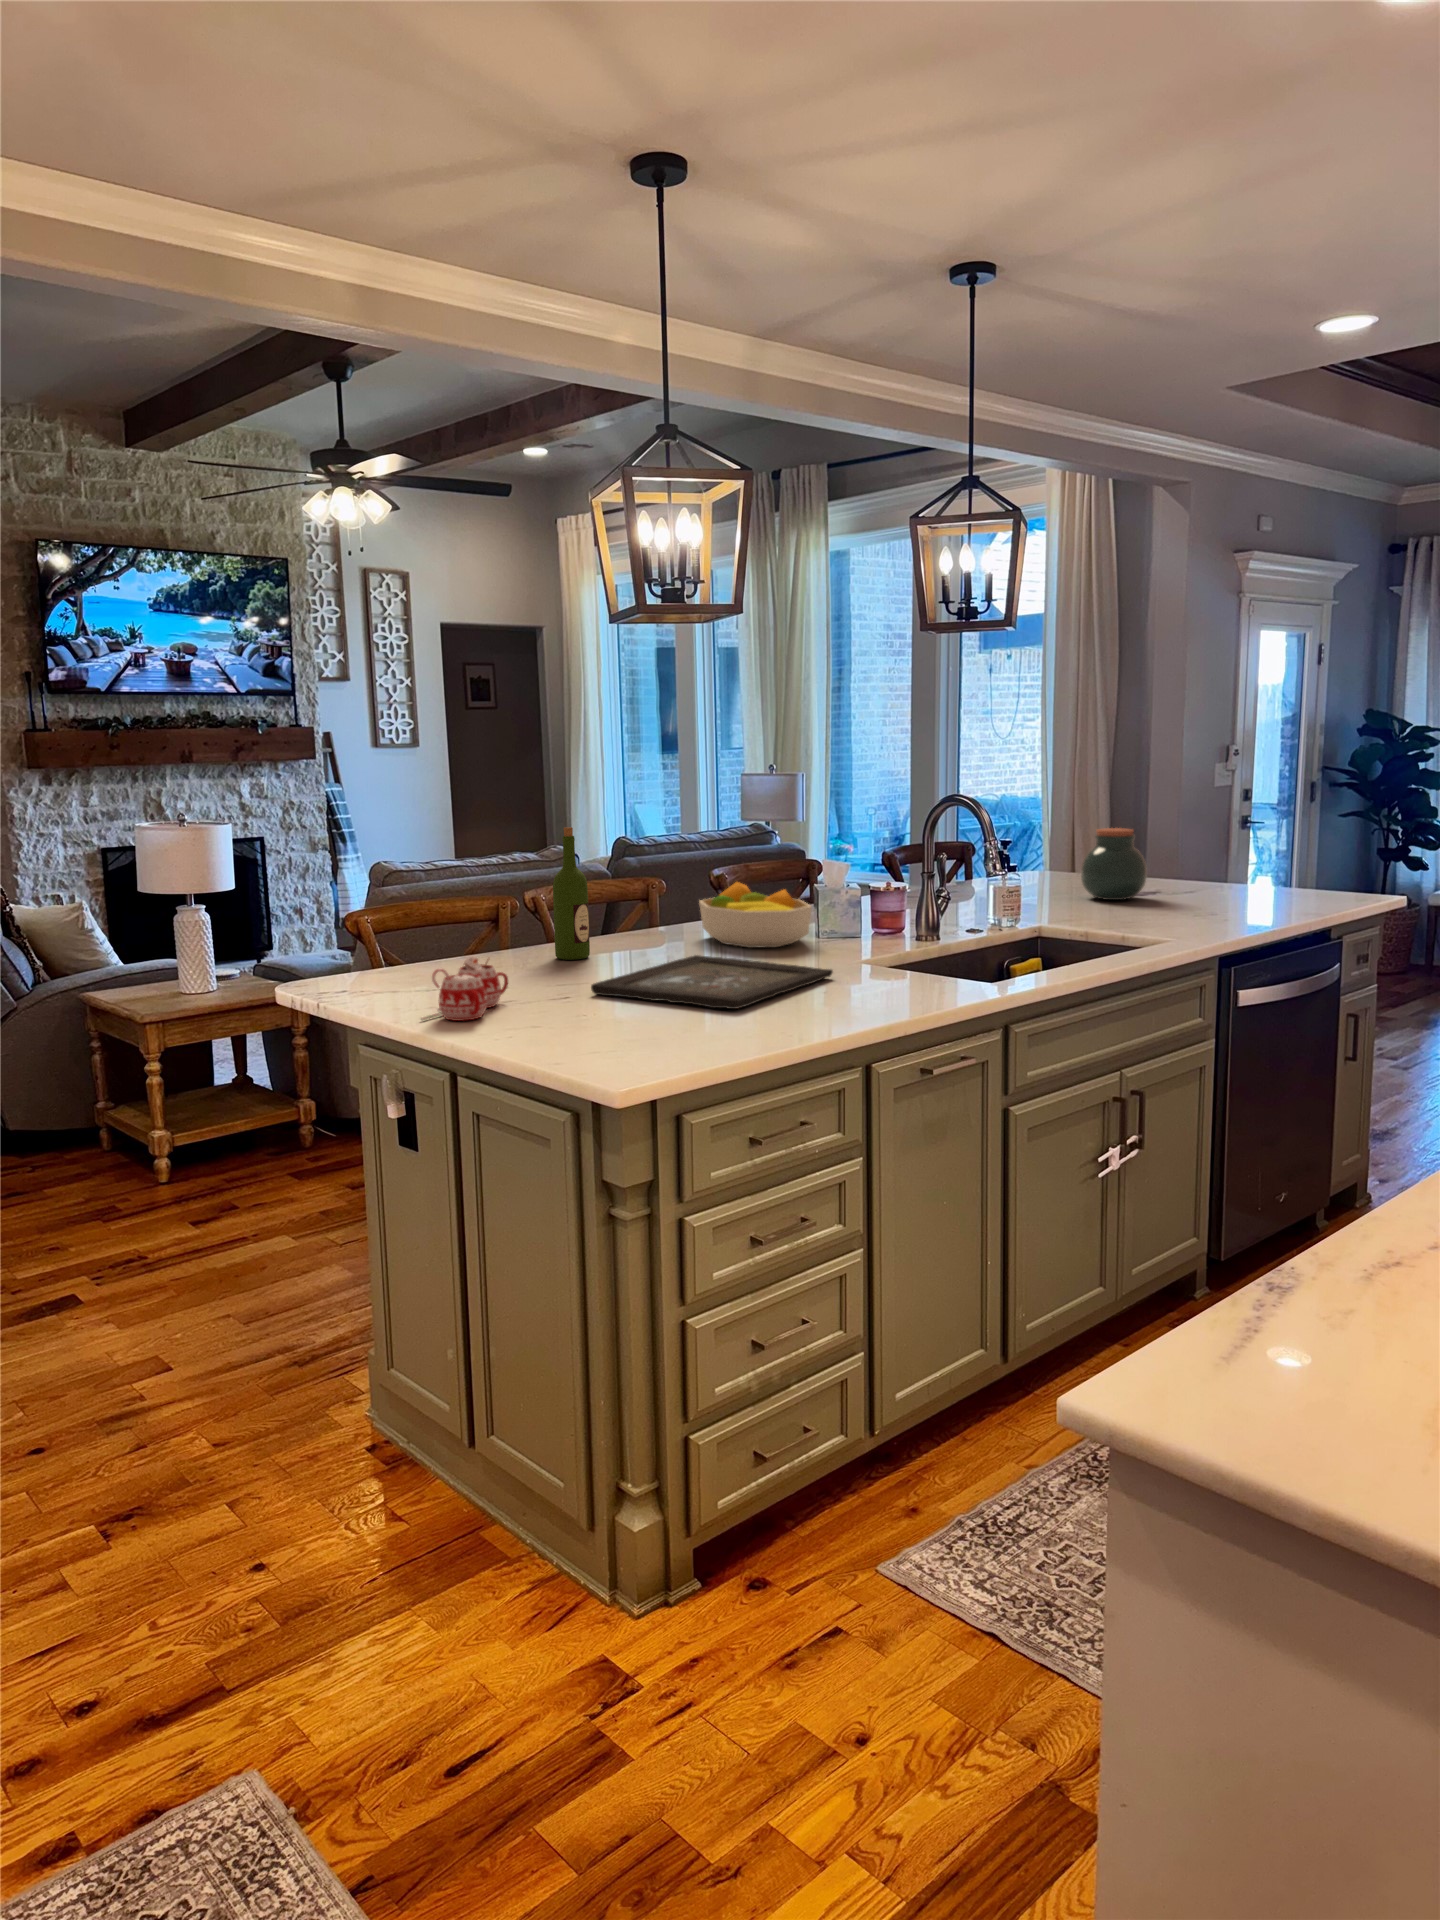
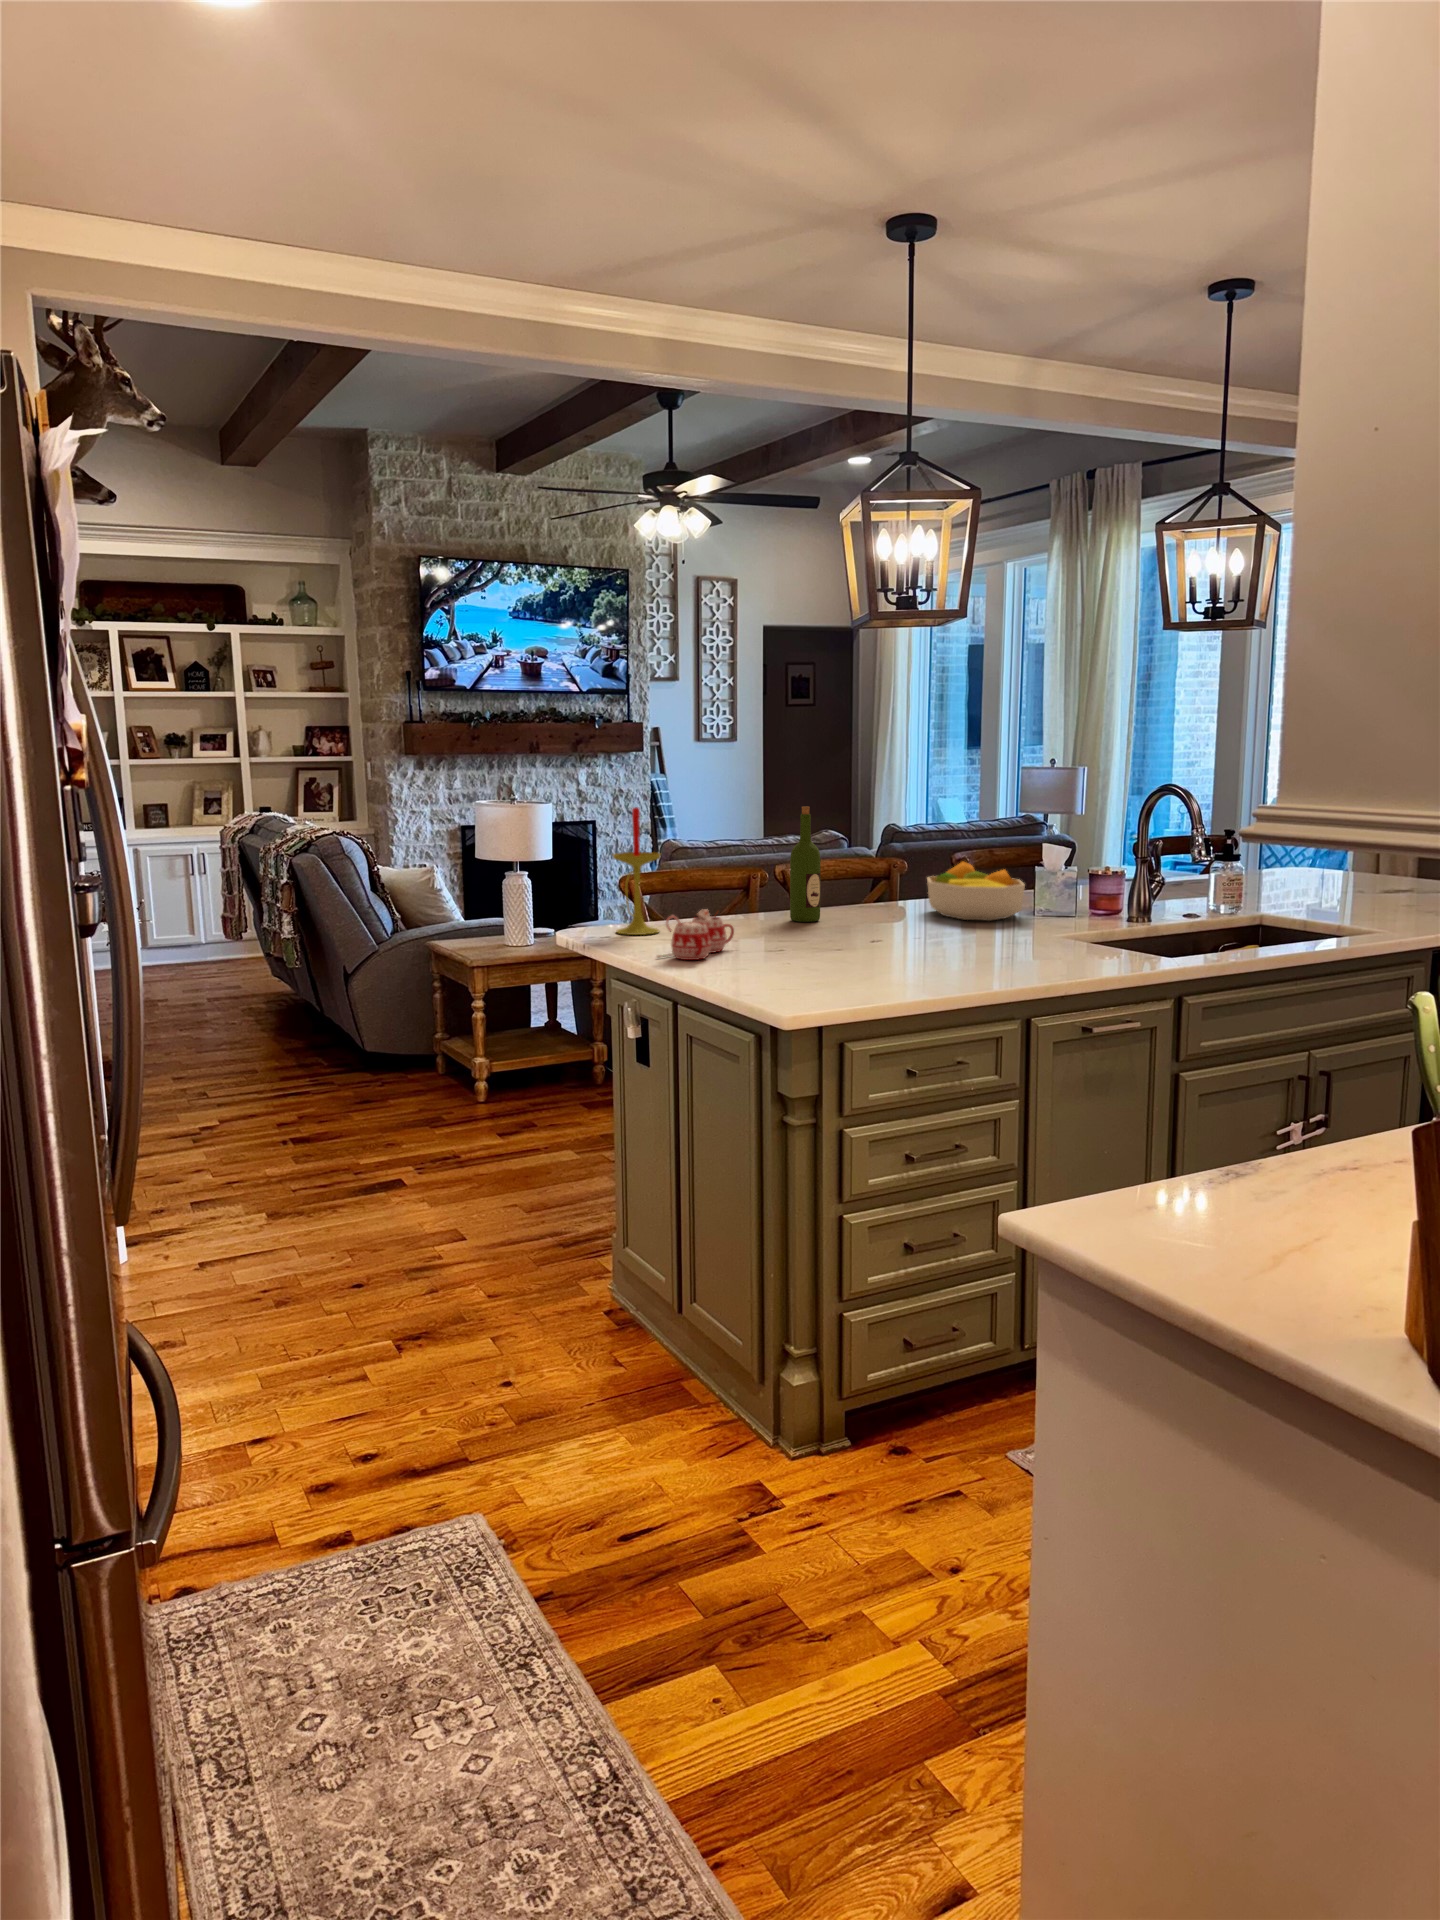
jar: present [1081,828,1147,900] -> none [1319,826,1388,896]
candle: none [345,831,409,989] -> present [613,807,660,935]
tray: present [591,955,833,1009] -> none [804,922,1024,963]

